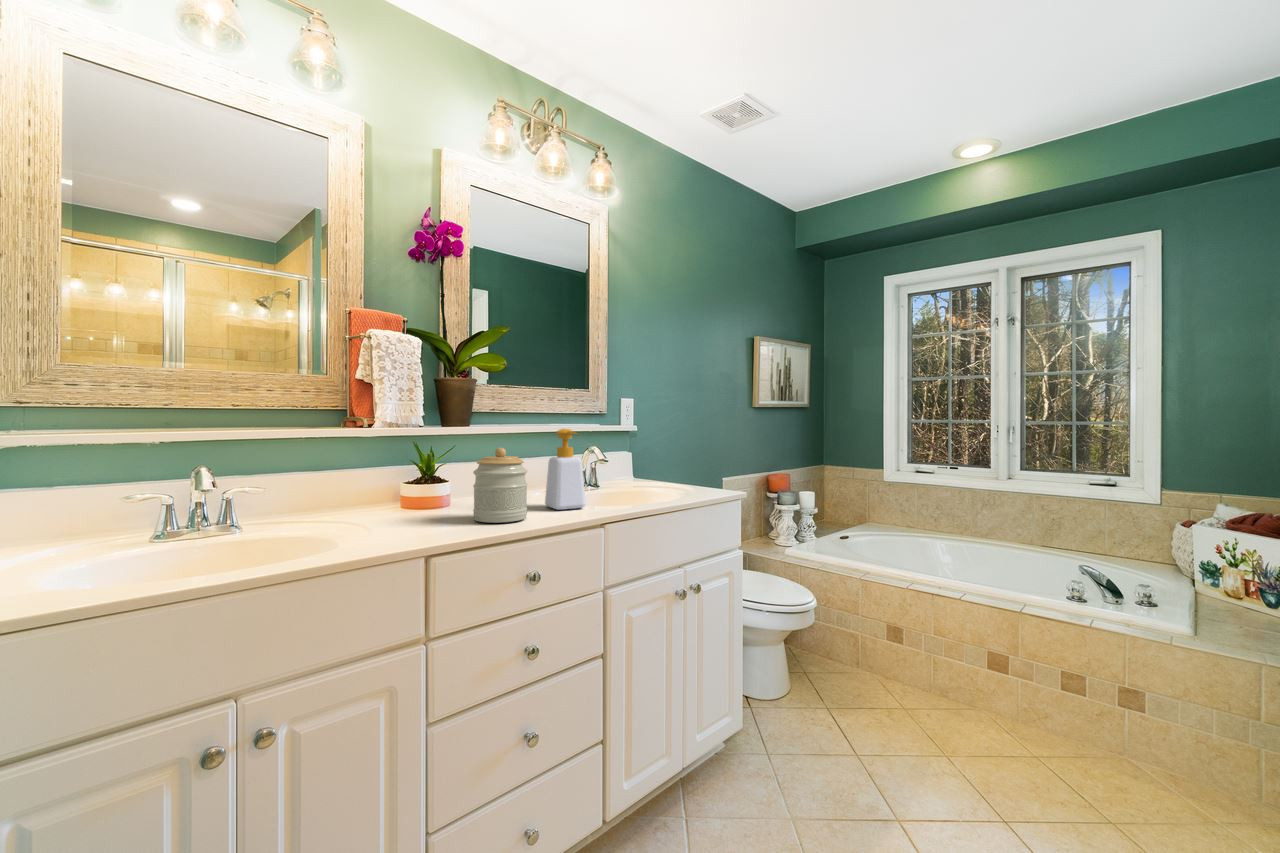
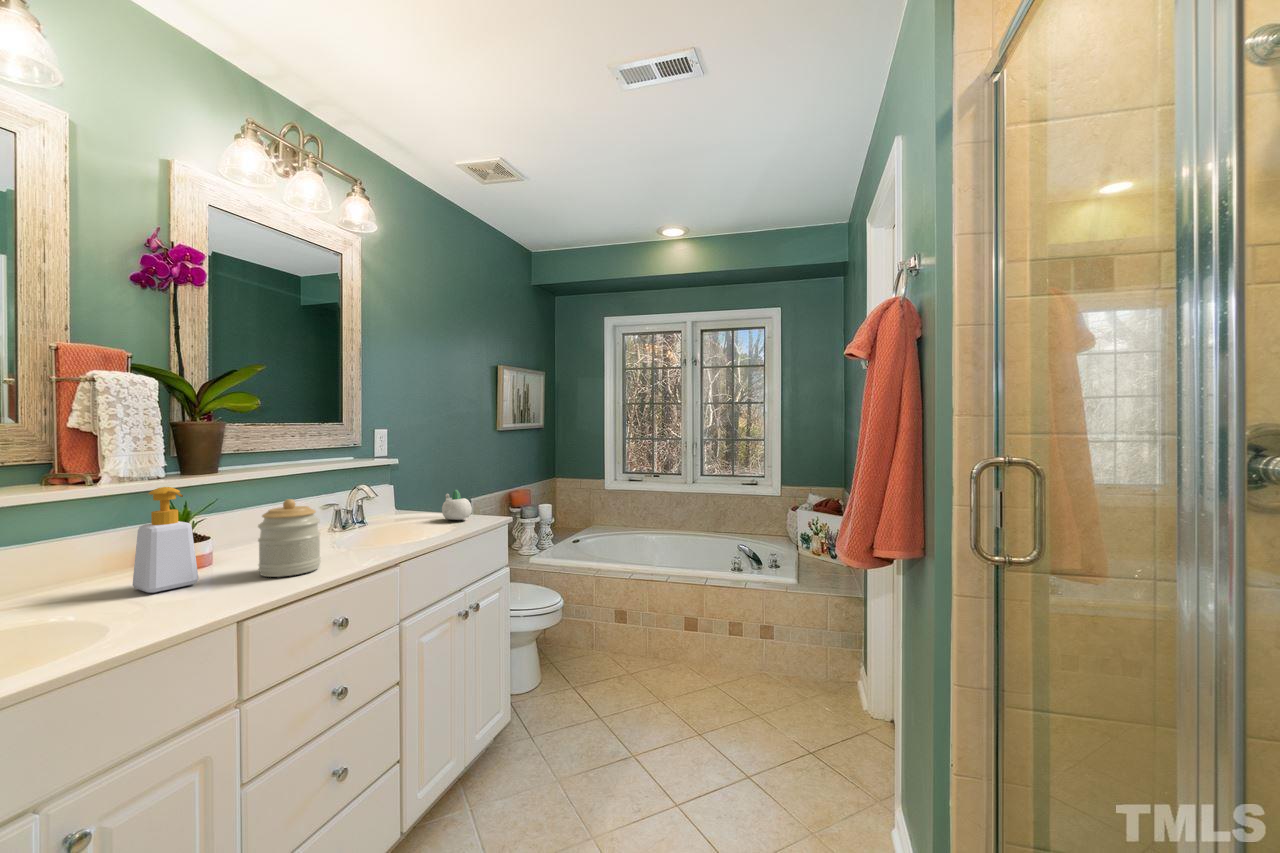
soap bottle: present [545,428,586,510] -> present [133,487,198,593]
succulent planter: none [671,459,702,492] -> present [442,490,472,520]

